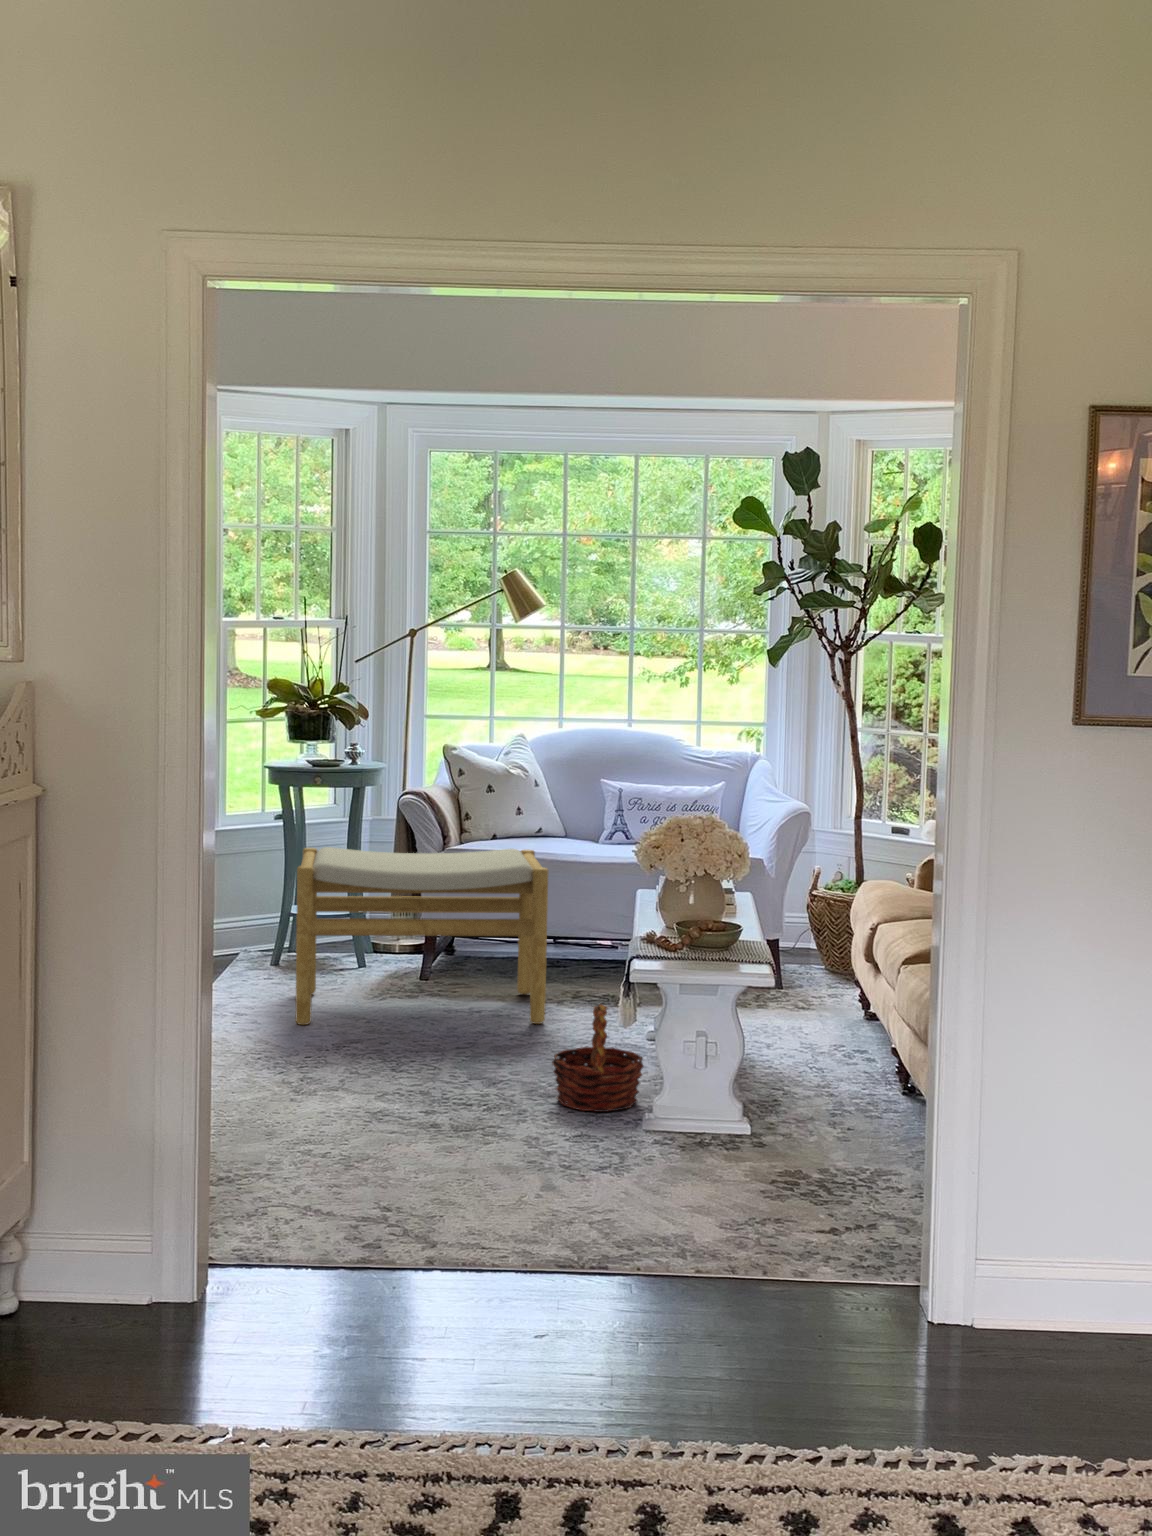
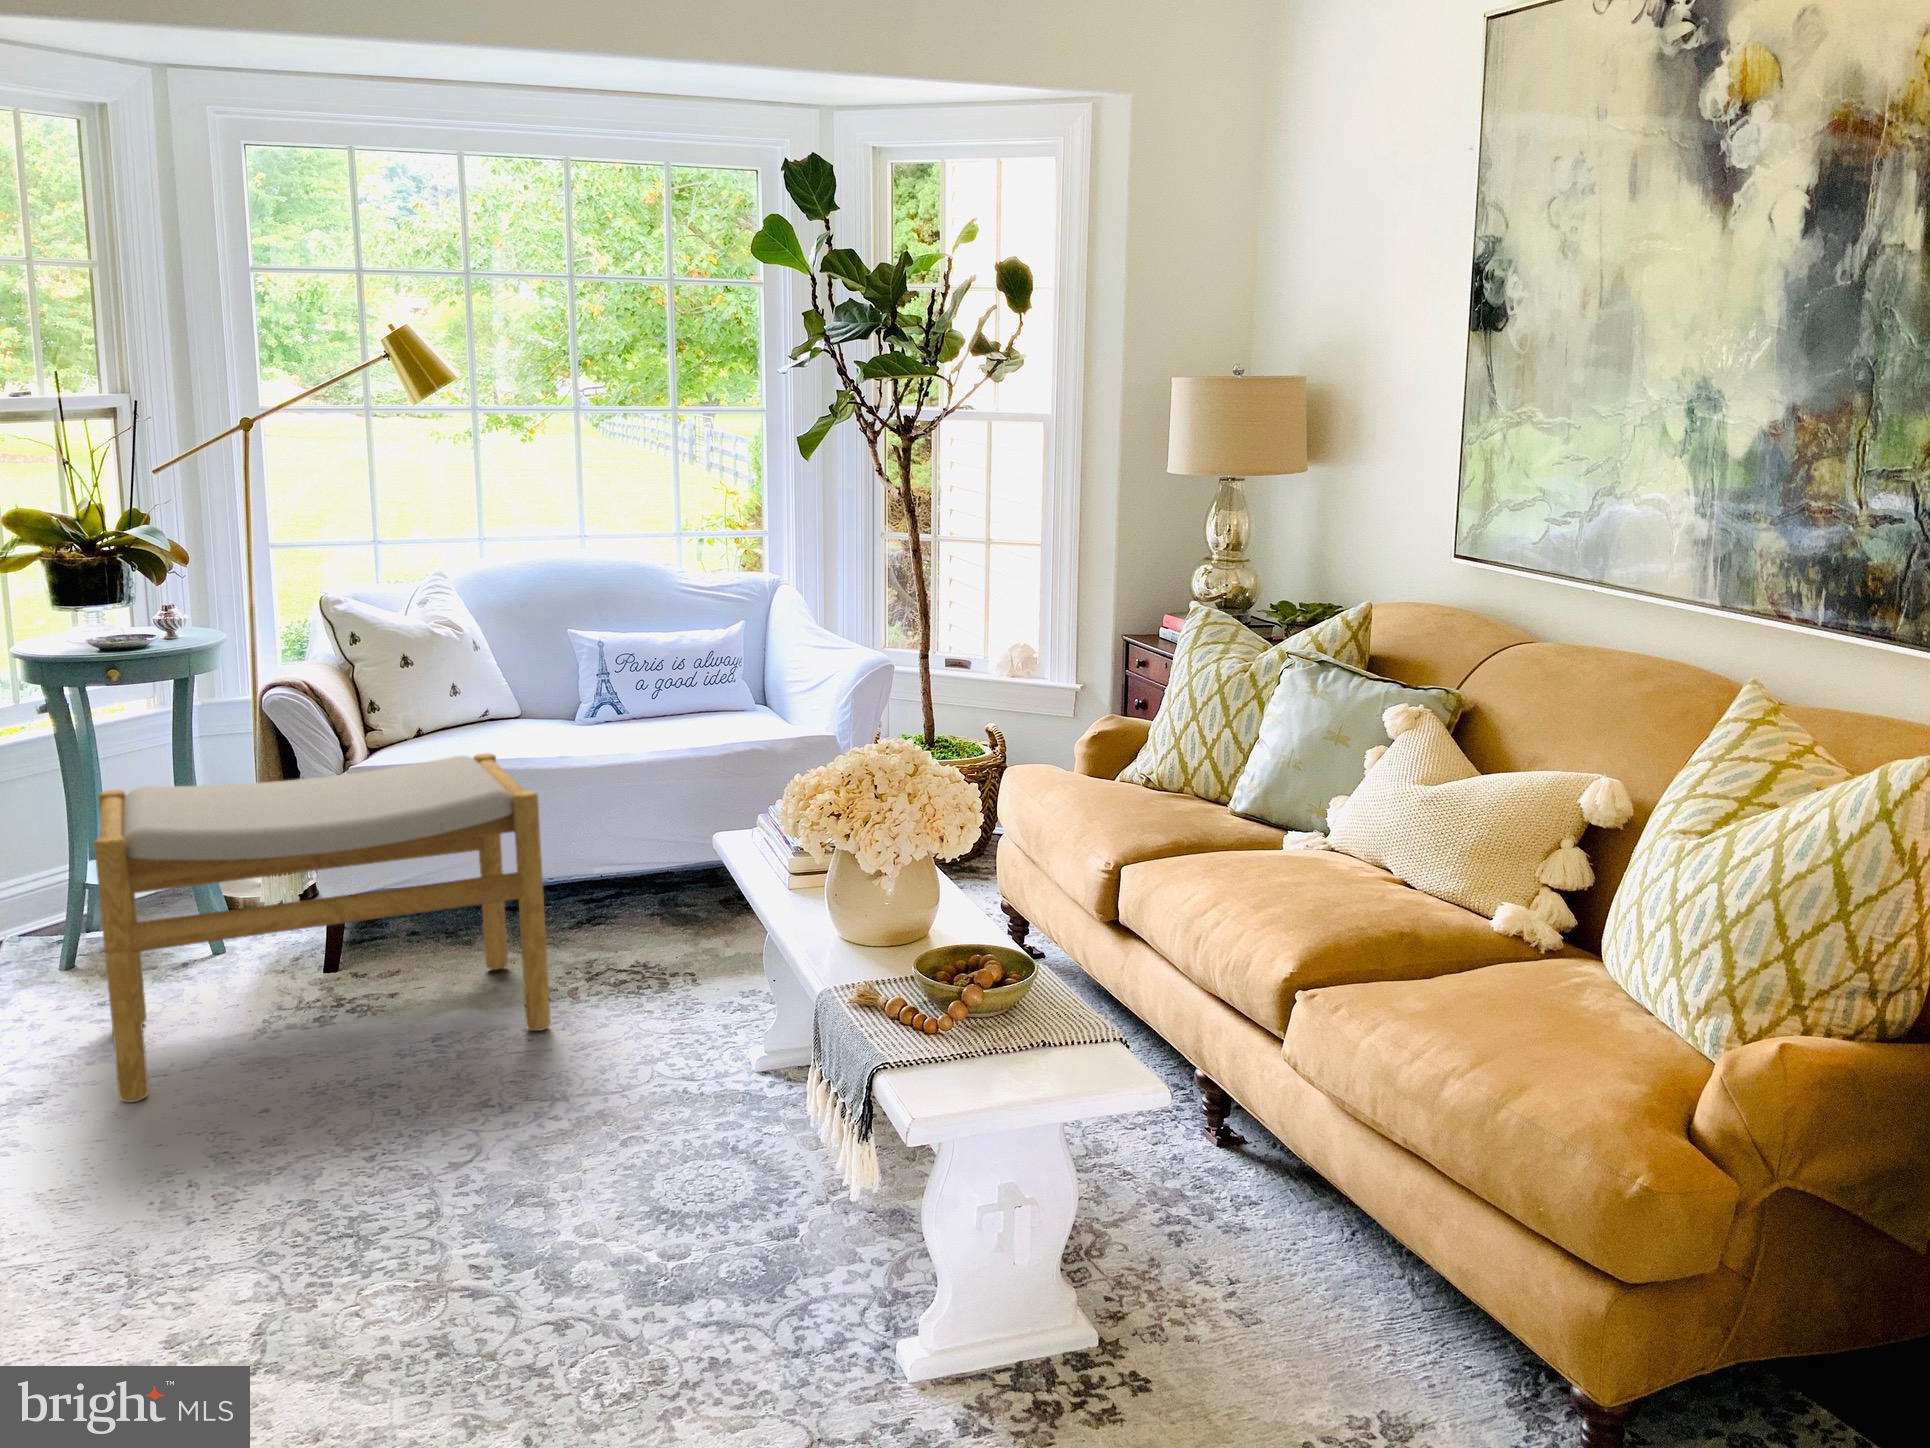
basket: present [552,1005,644,1112] -> none [623,1041,781,1231]

